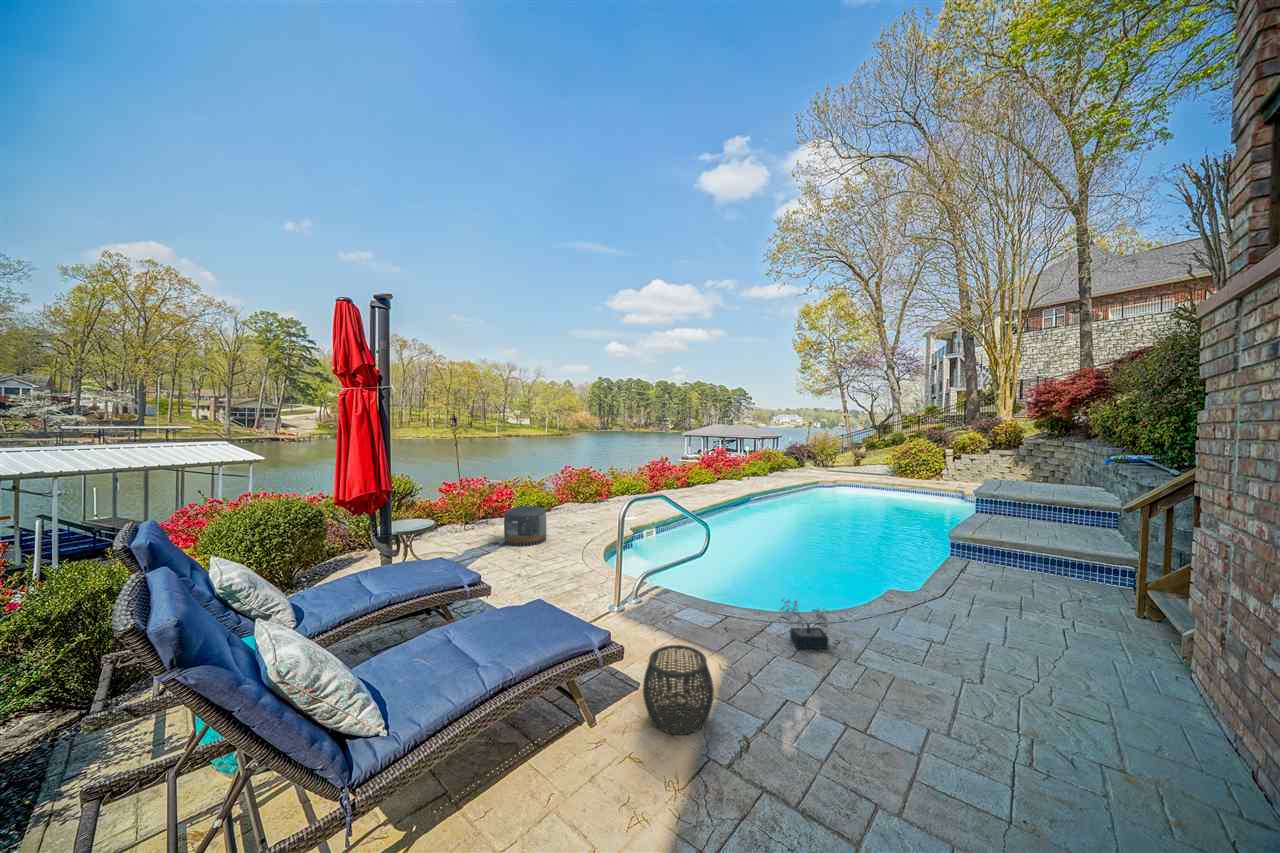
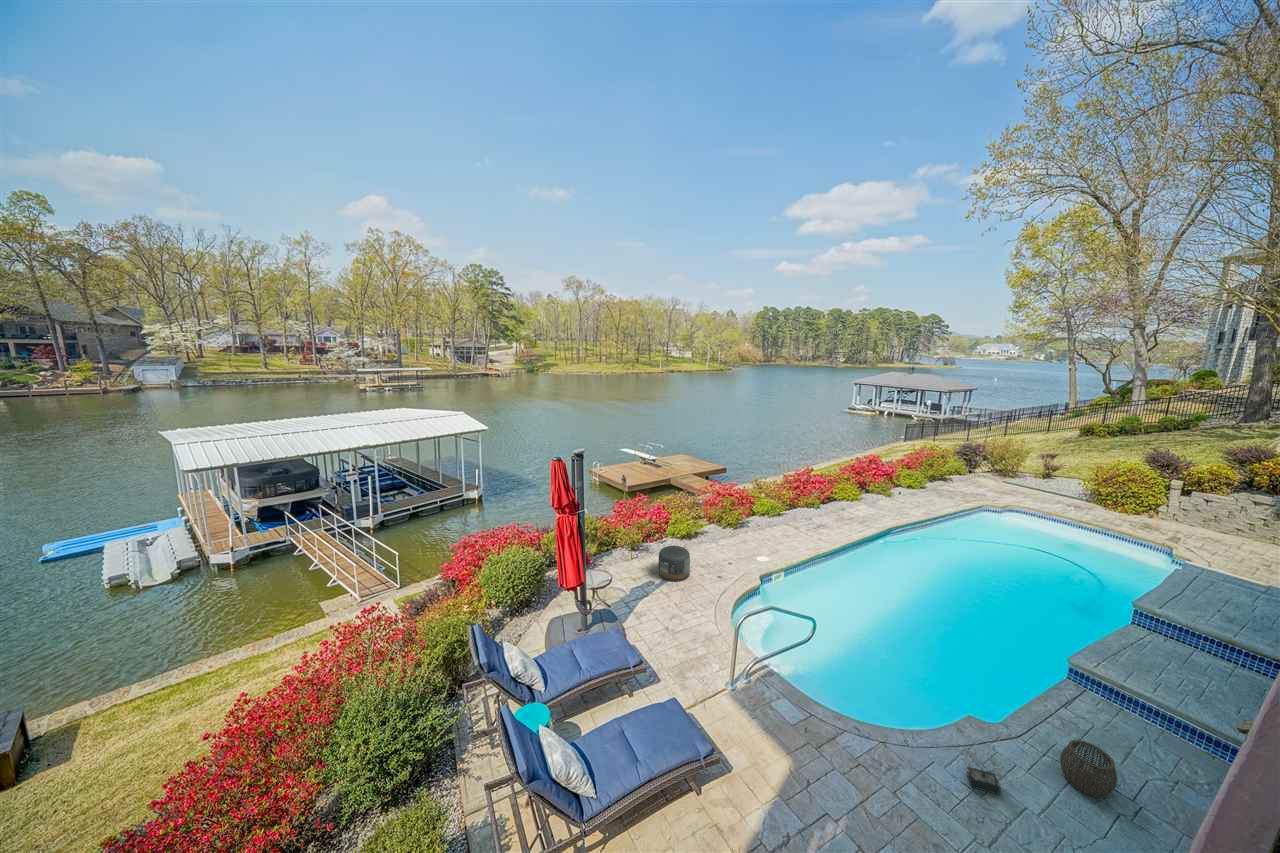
decorative plant: present [778,599,834,649] -> present [958,745,1008,794]
woven basket: present [643,645,714,735] -> present [1060,740,1117,798]

